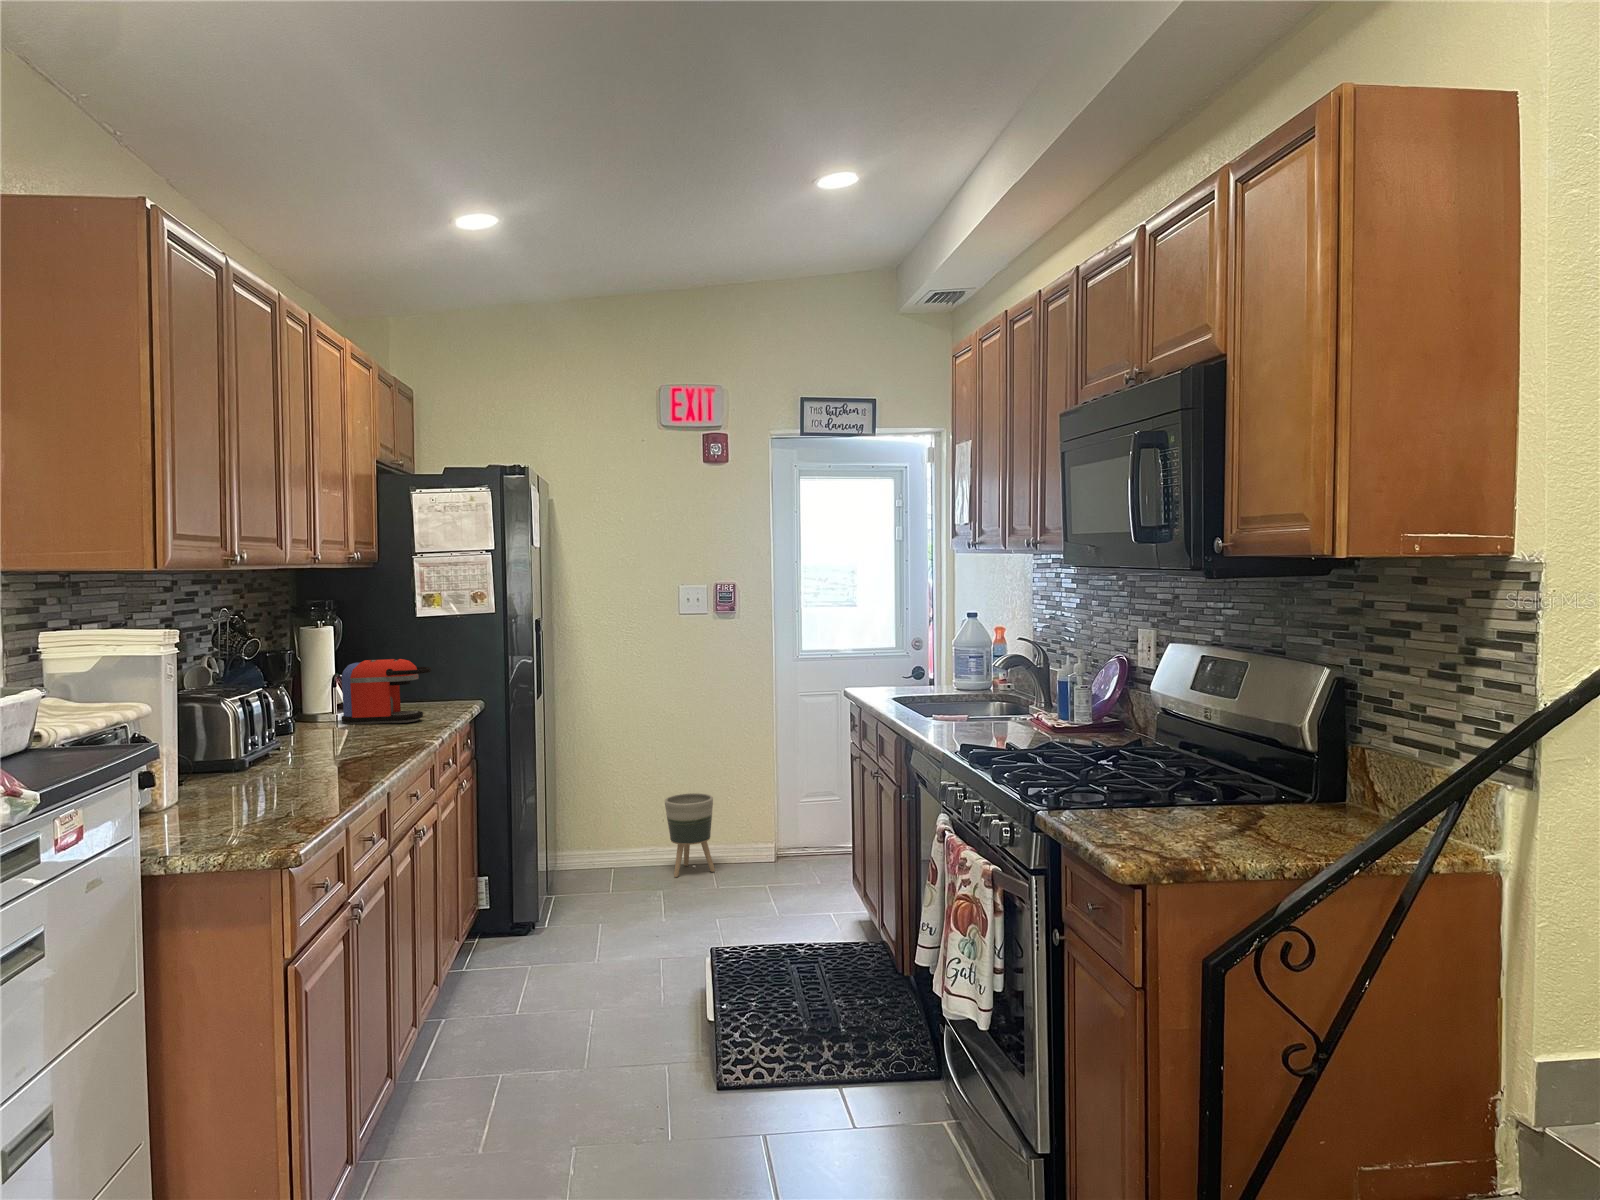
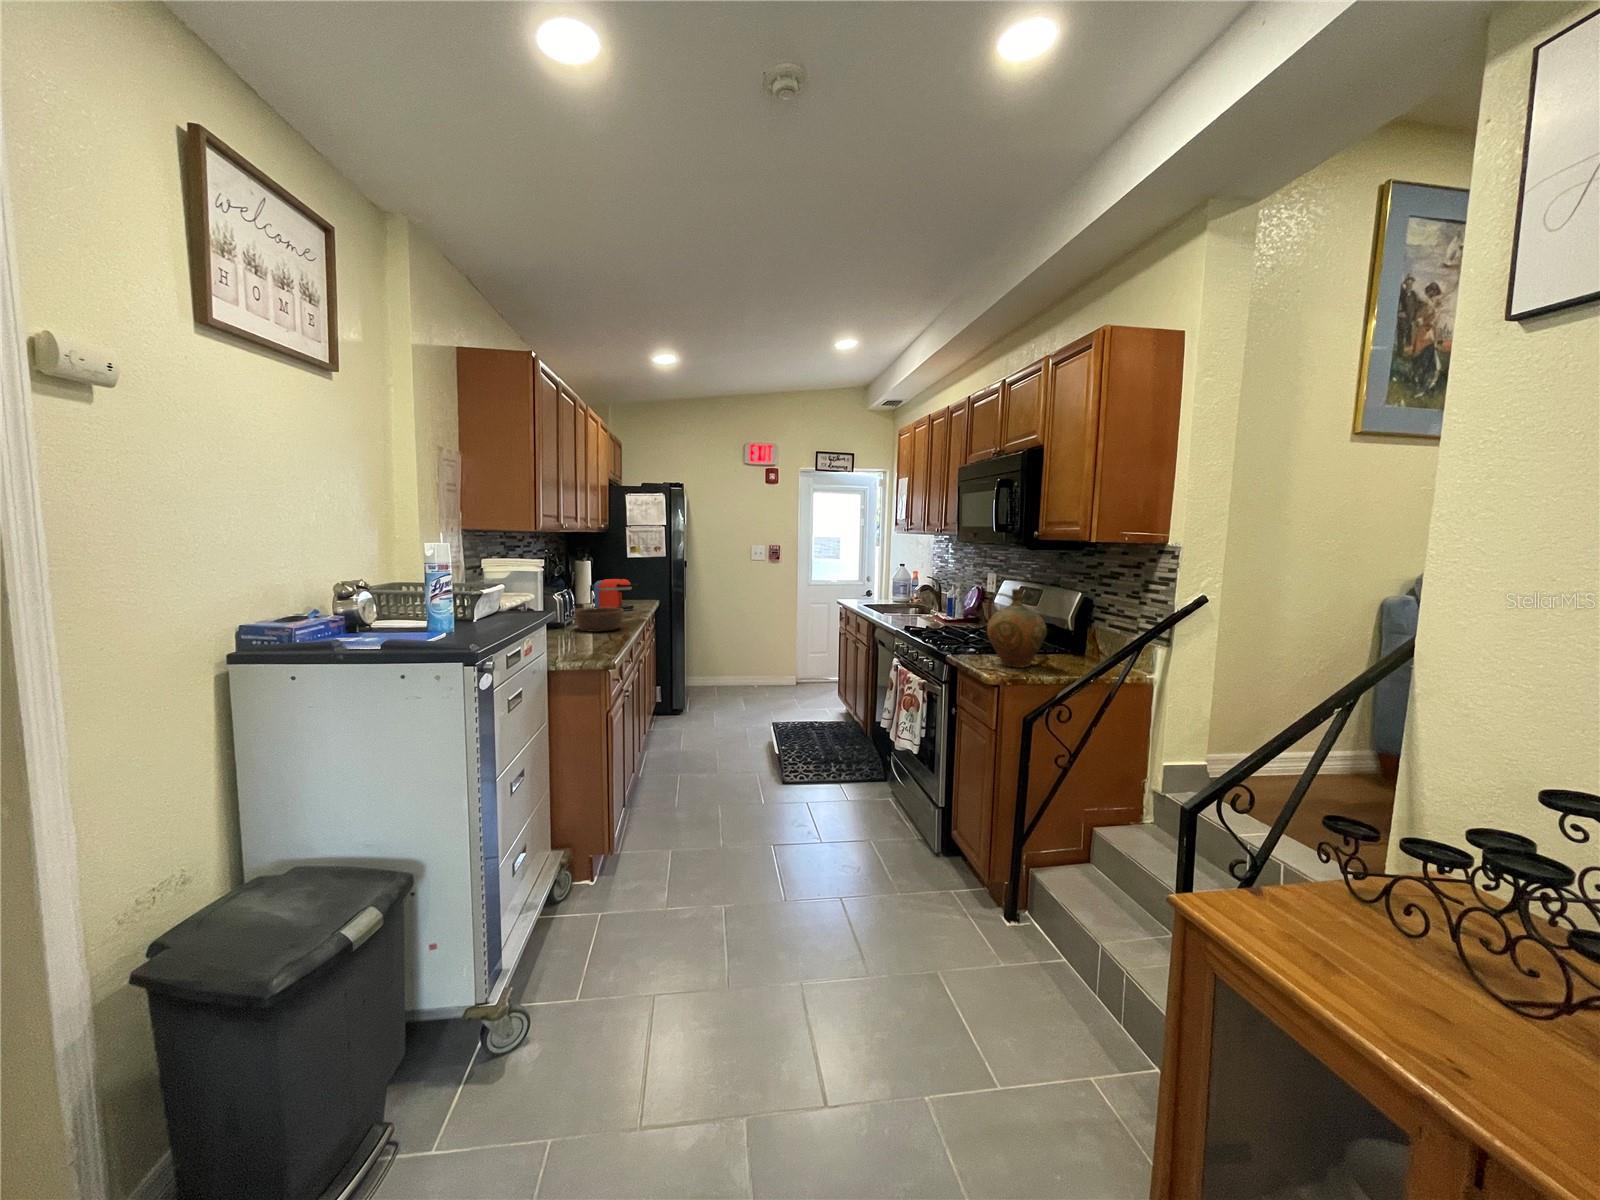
ceramic jug: none [1116,664,1250,843] -> present [987,589,1047,668]
wooden bowl: none [268,720,374,773] -> present [574,607,624,632]
planter: present [665,793,715,877] -> none [743,651,768,692]

